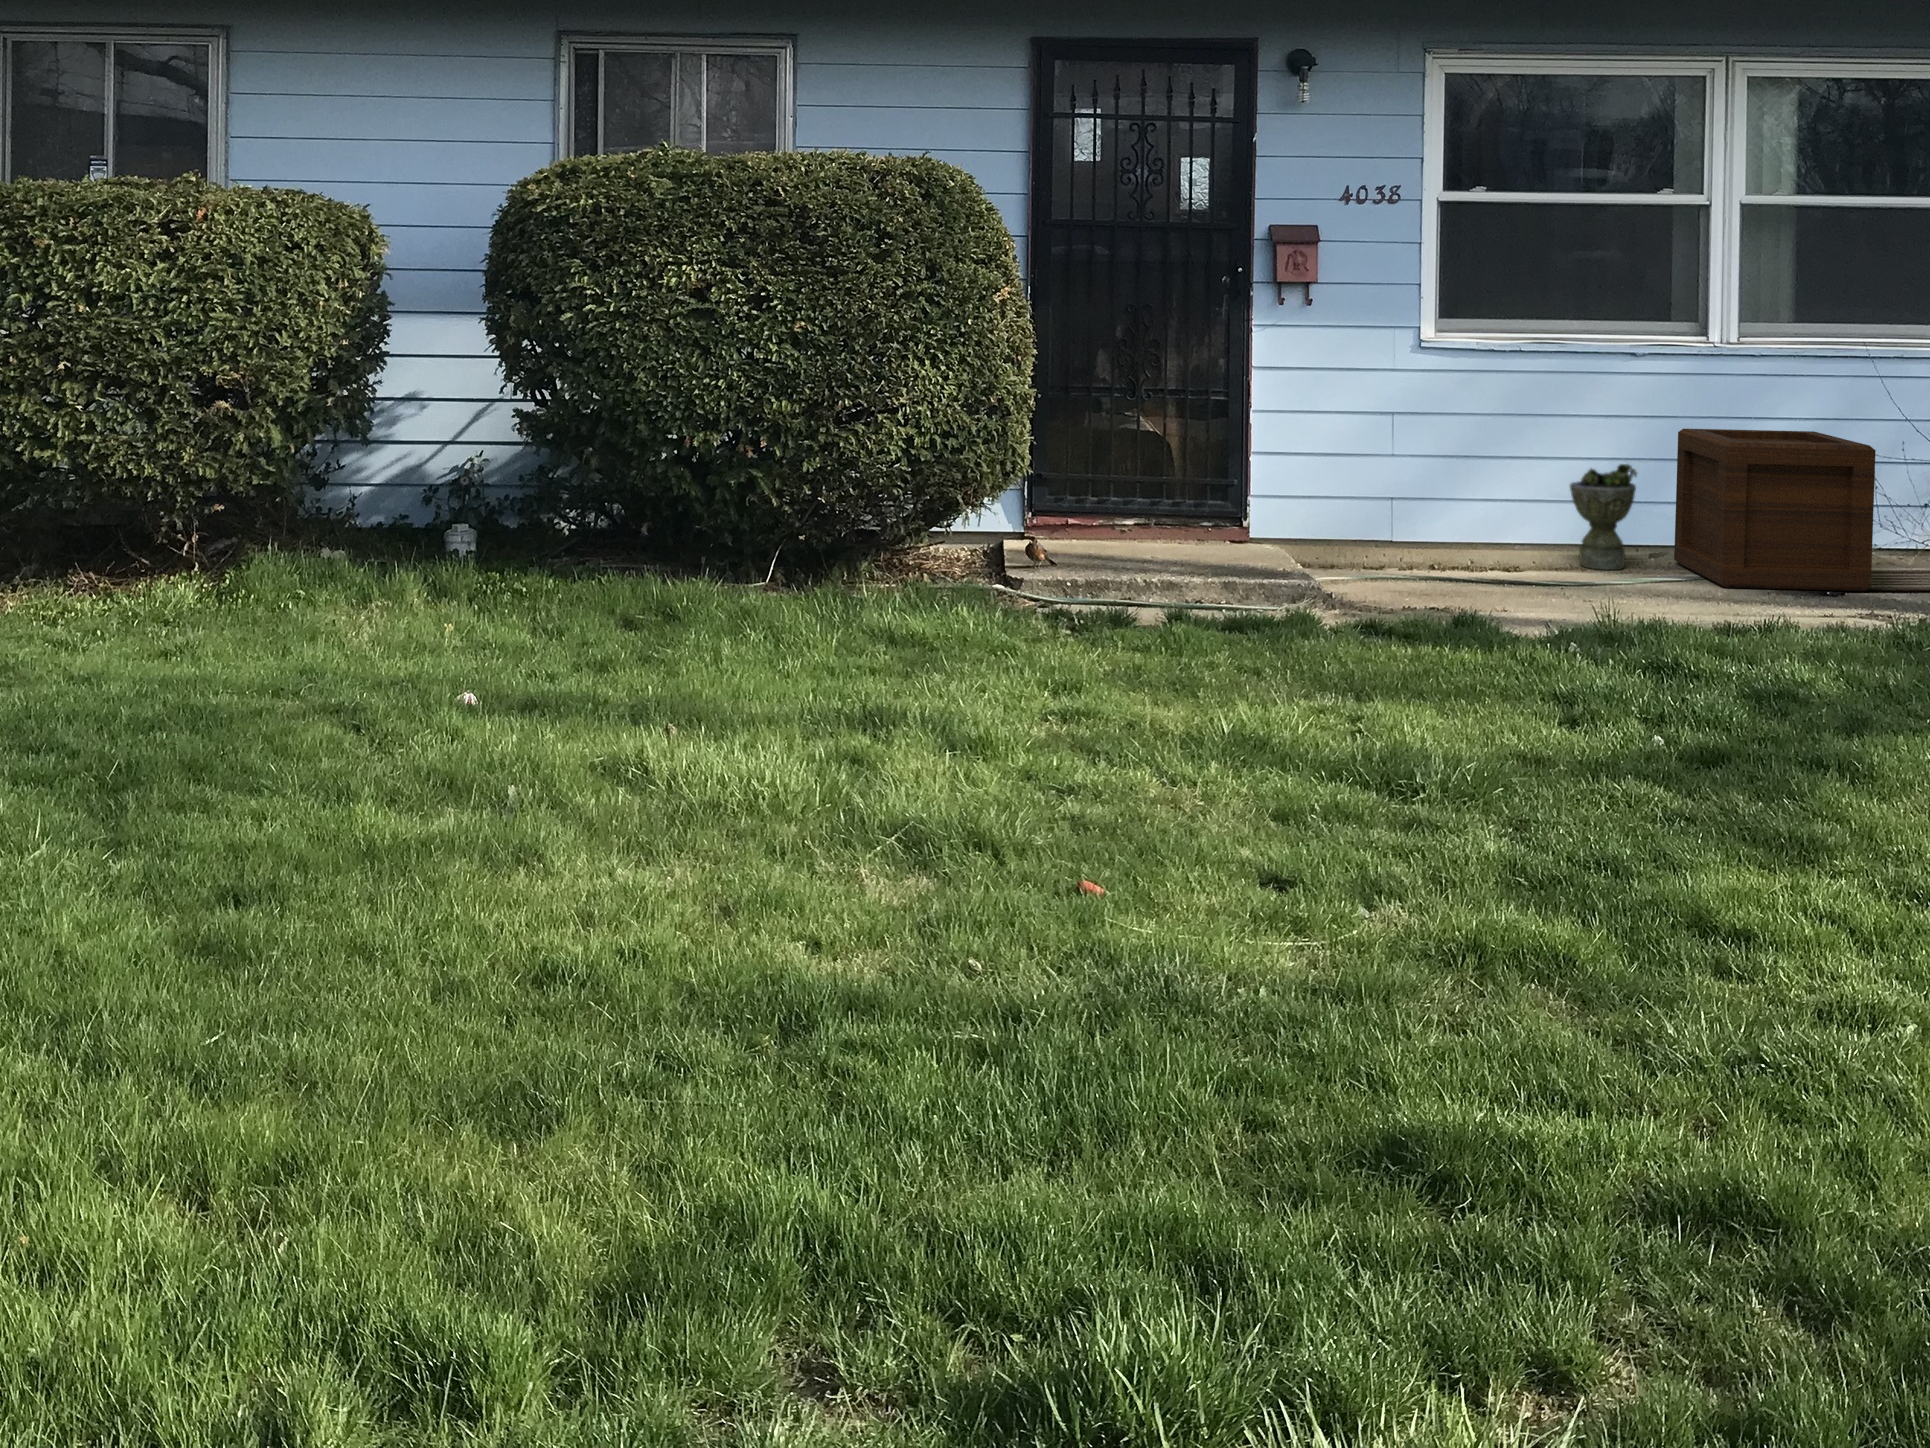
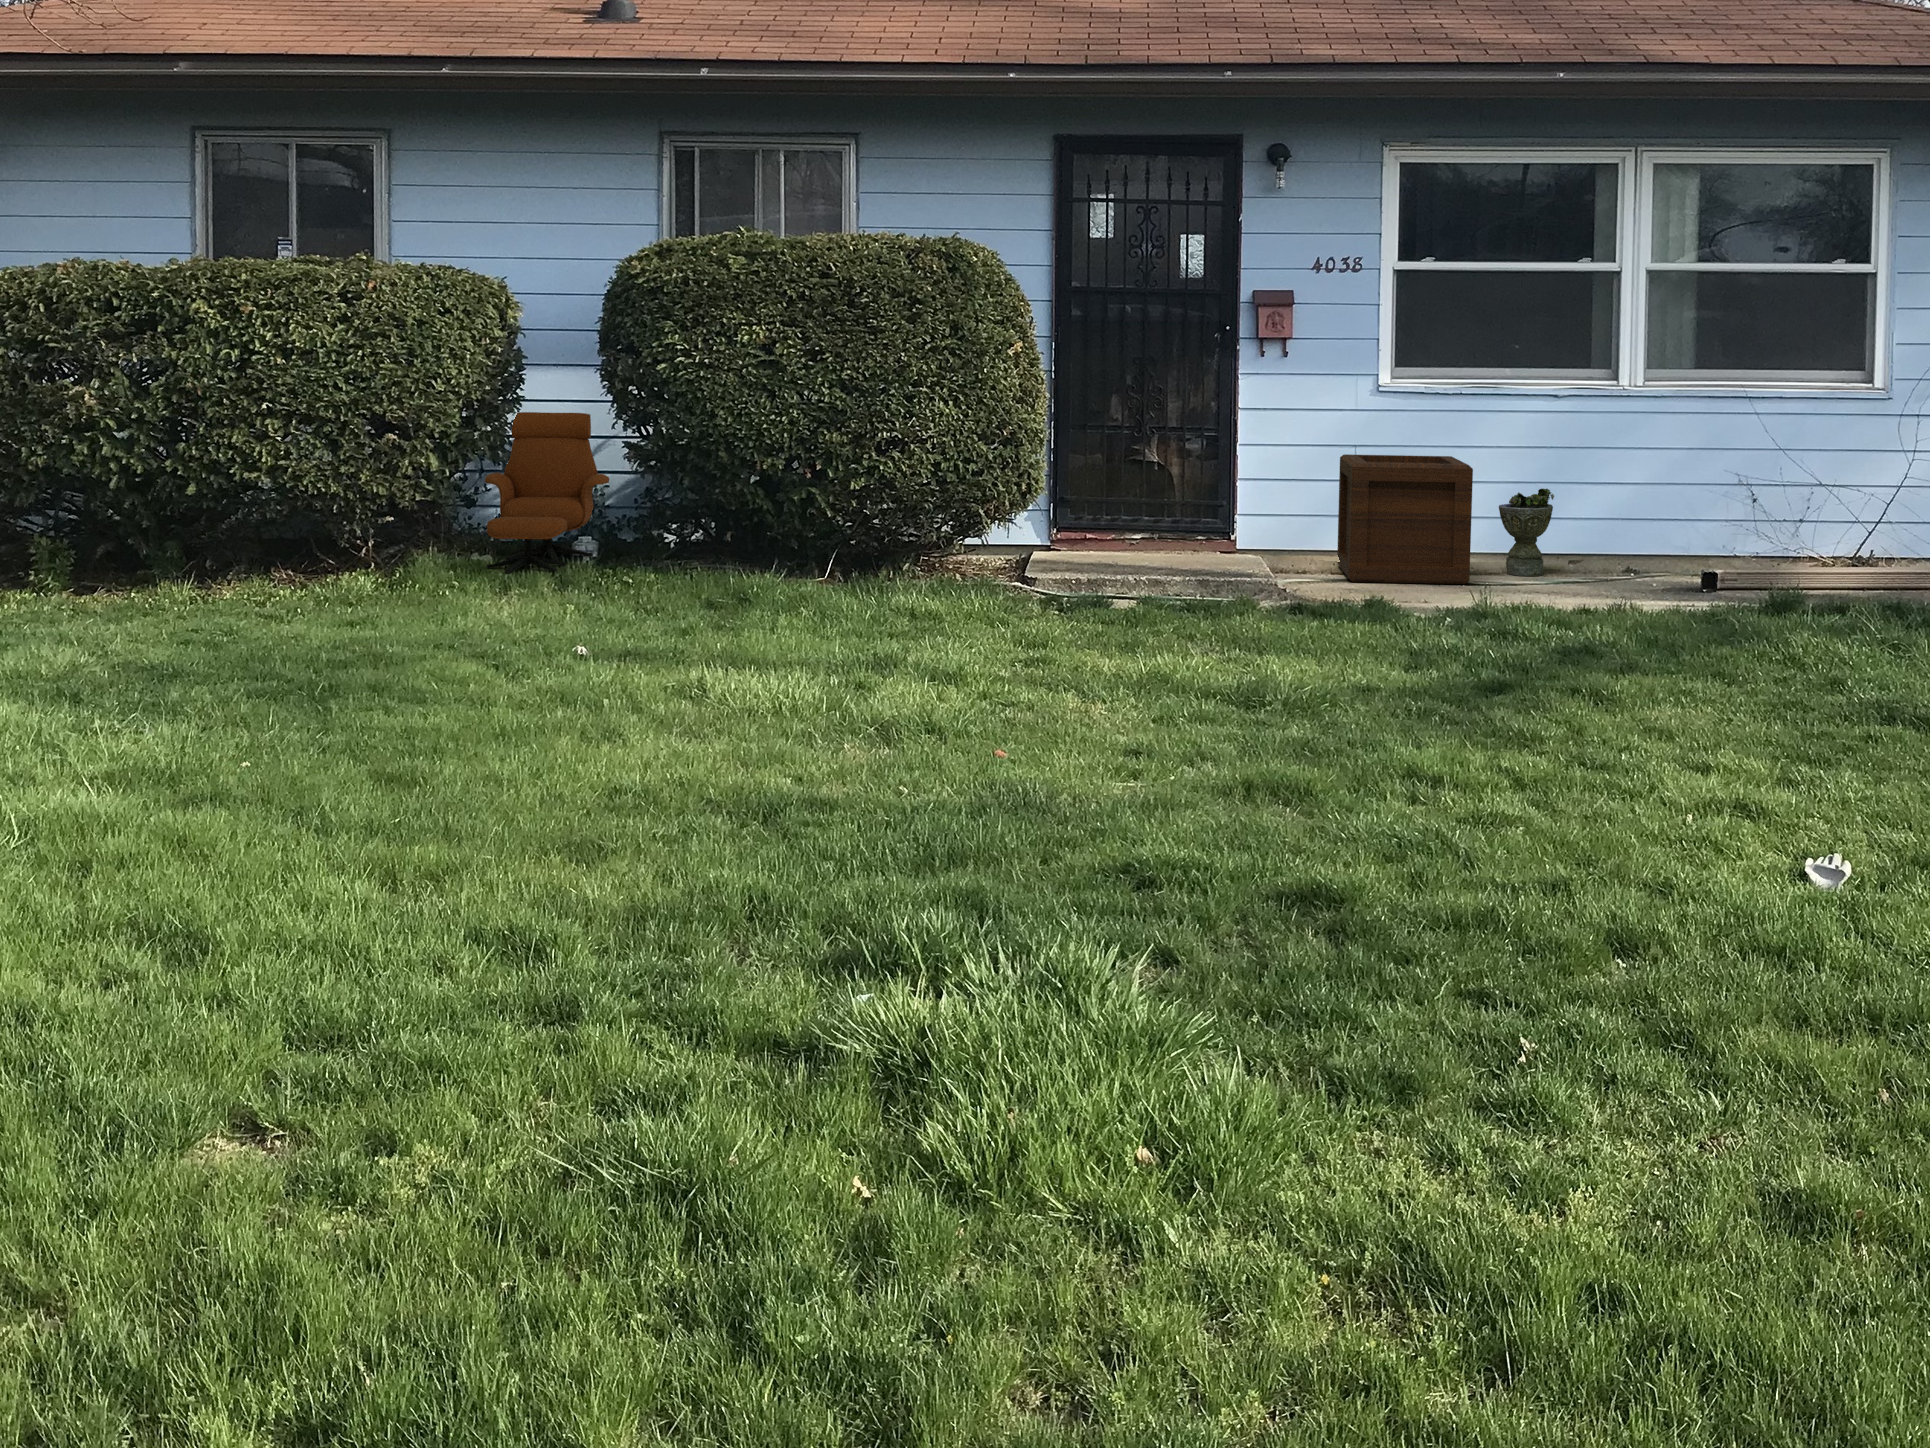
lounge chair: none [340,370,494,573] -> present [485,412,609,573]
wooden crate: present [1674,429,1876,591] -> present [1337,454,1473,584]

